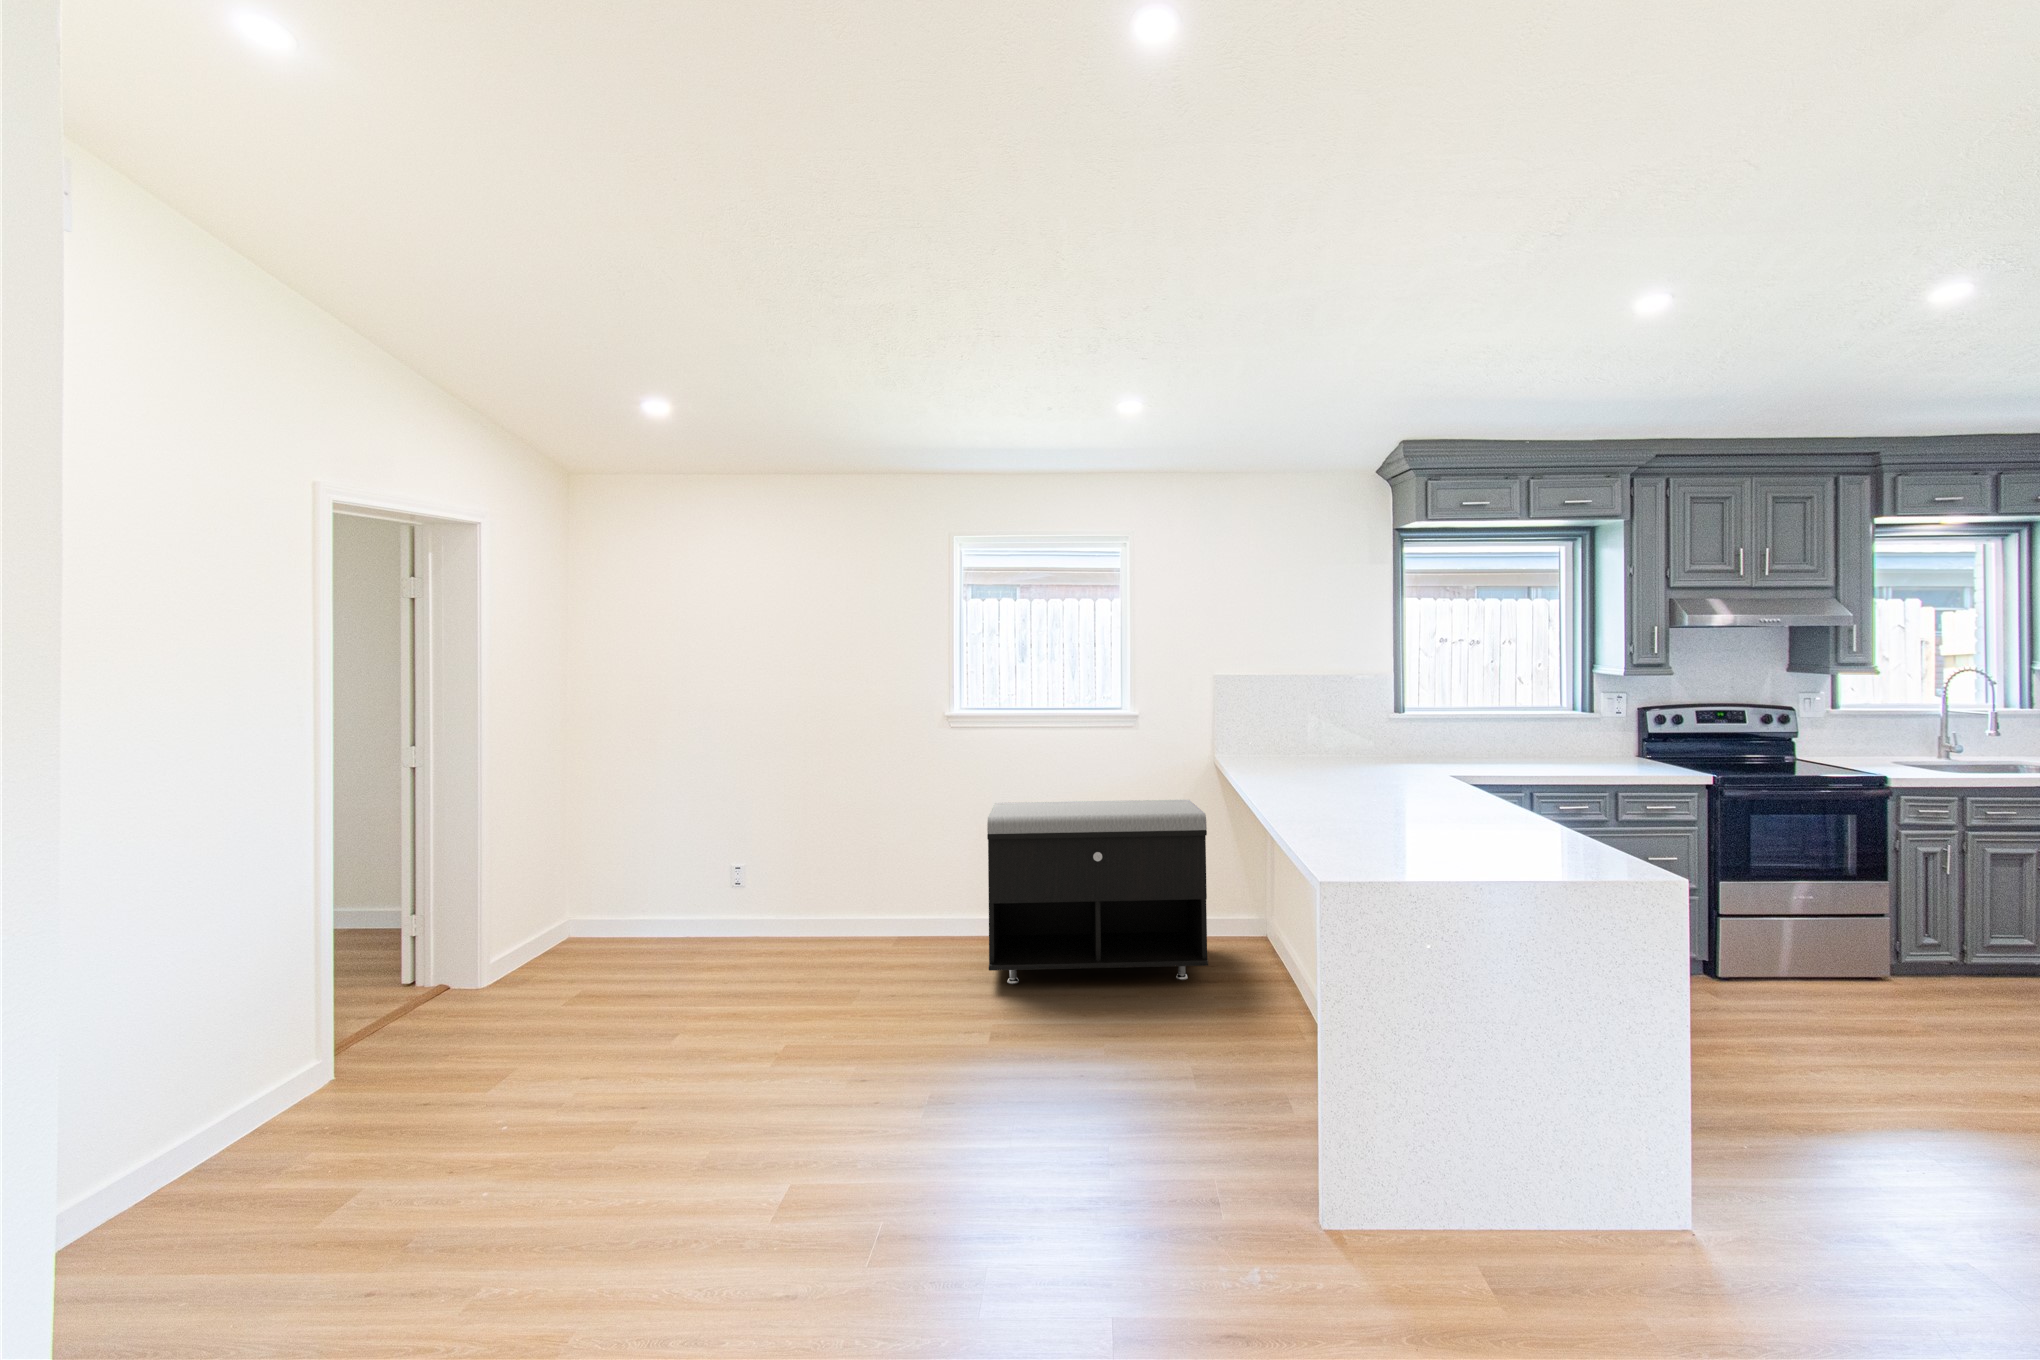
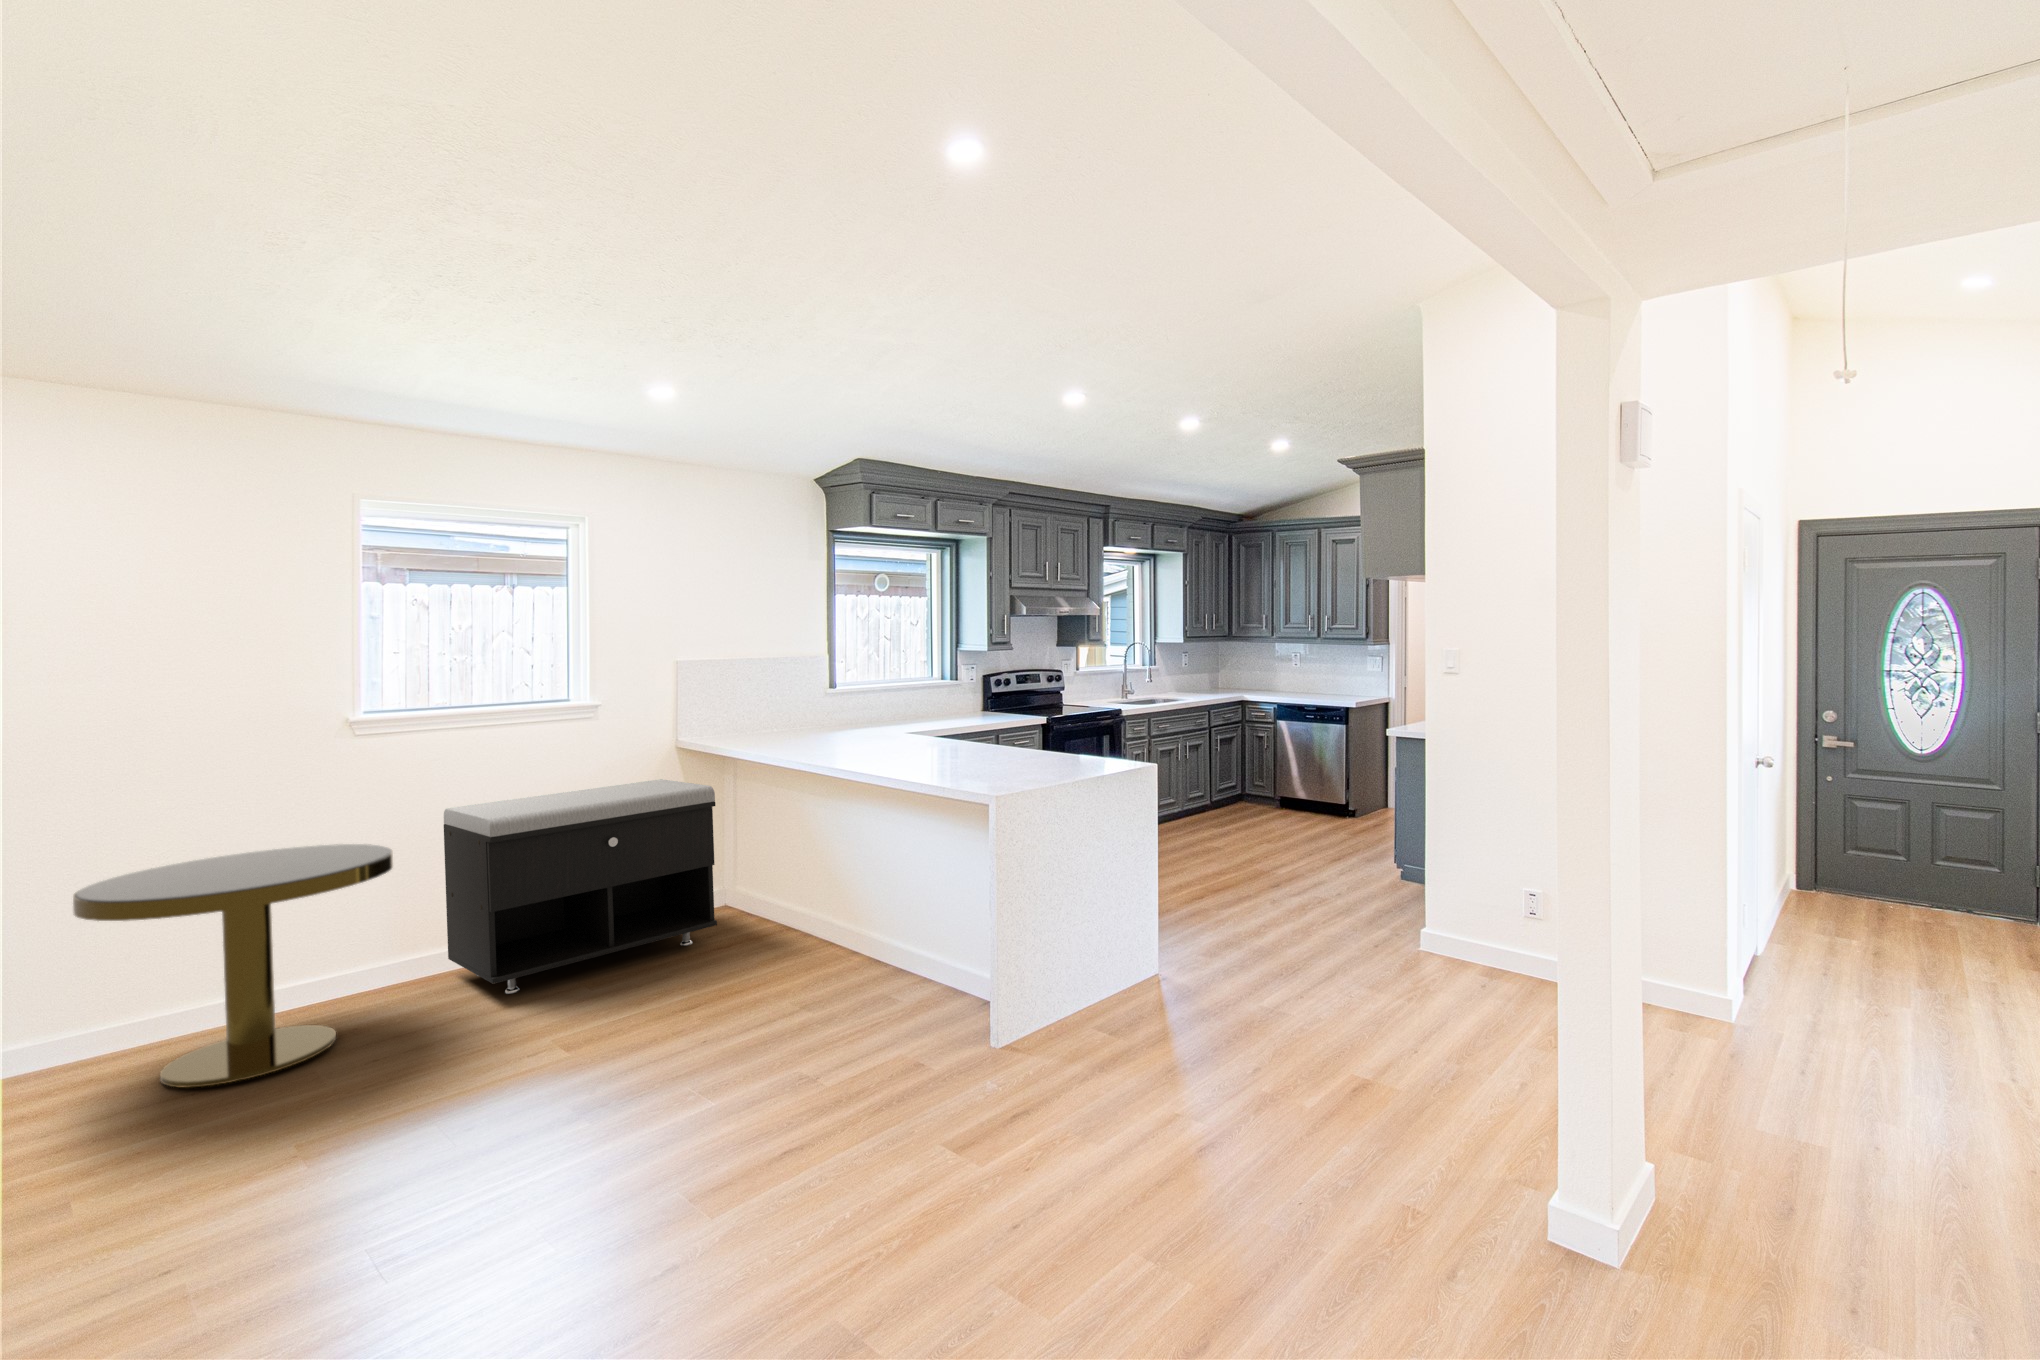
side table: none [728,819,925,999] -> present [73,844,393,1088]

